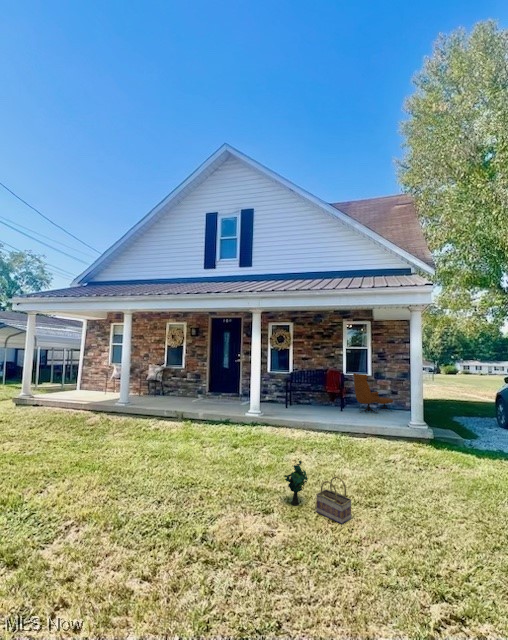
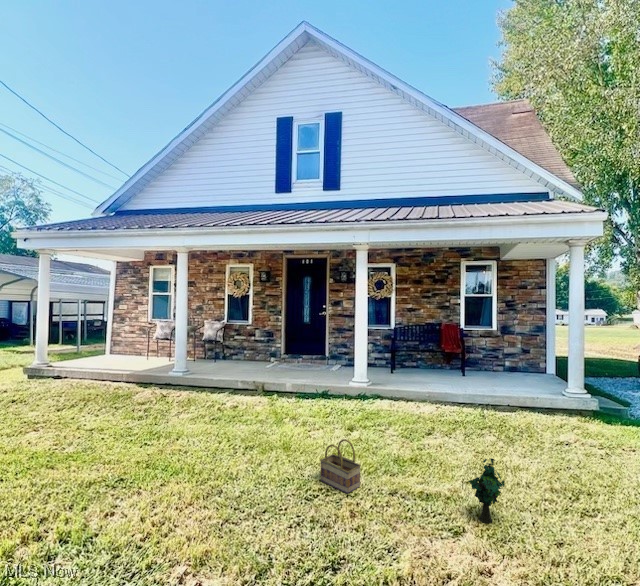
lounge chair: present [353,373,393,413] -> none [481,327,527,379]
basket: present [316,477,352,524] -> present [320,439,361,494]

